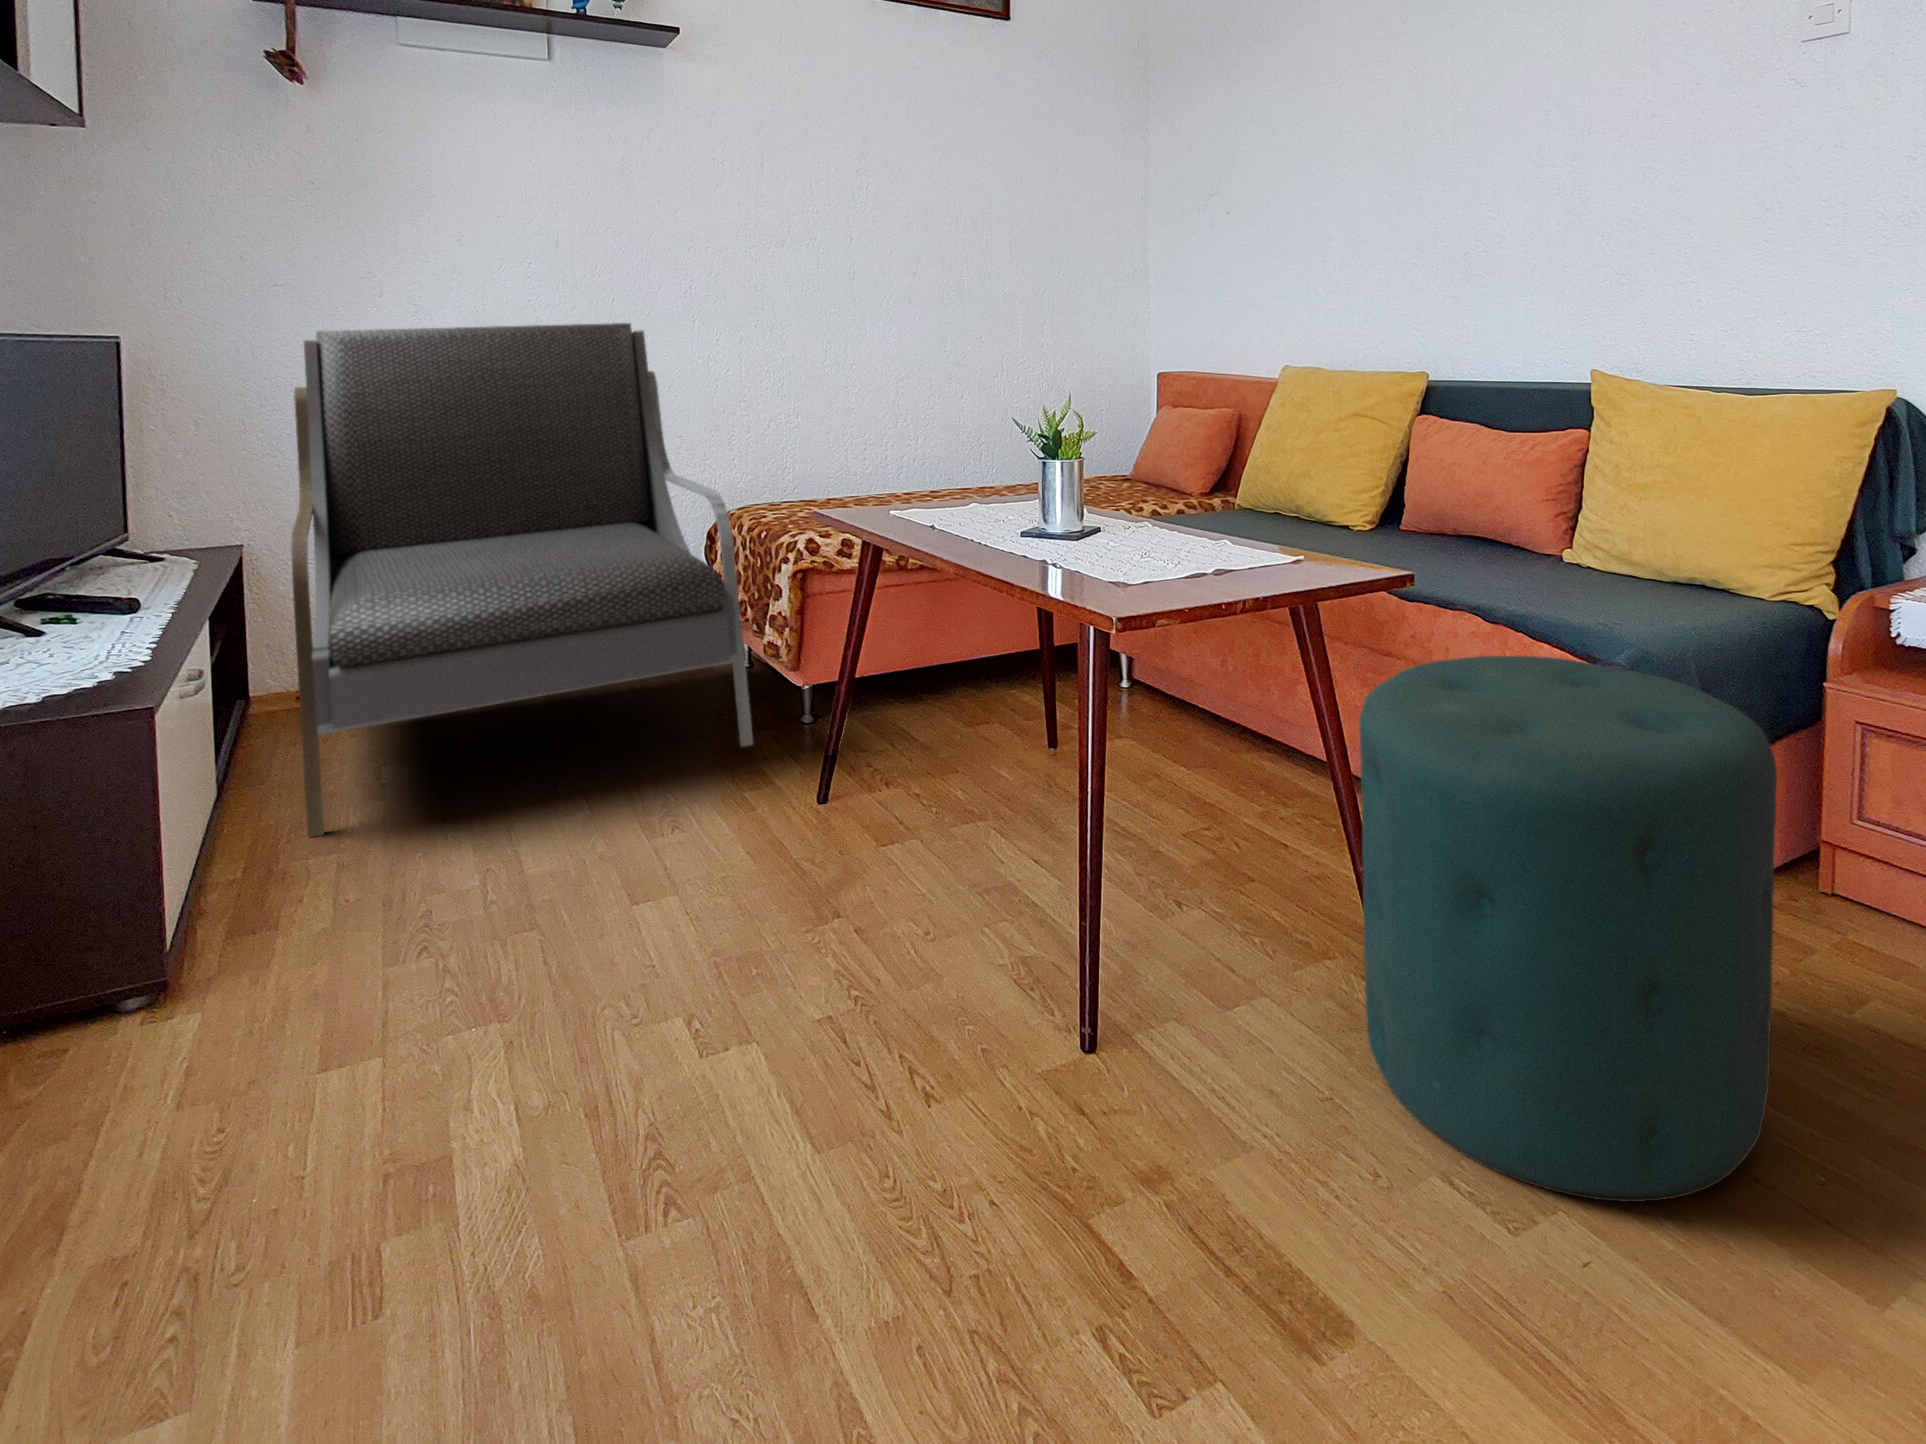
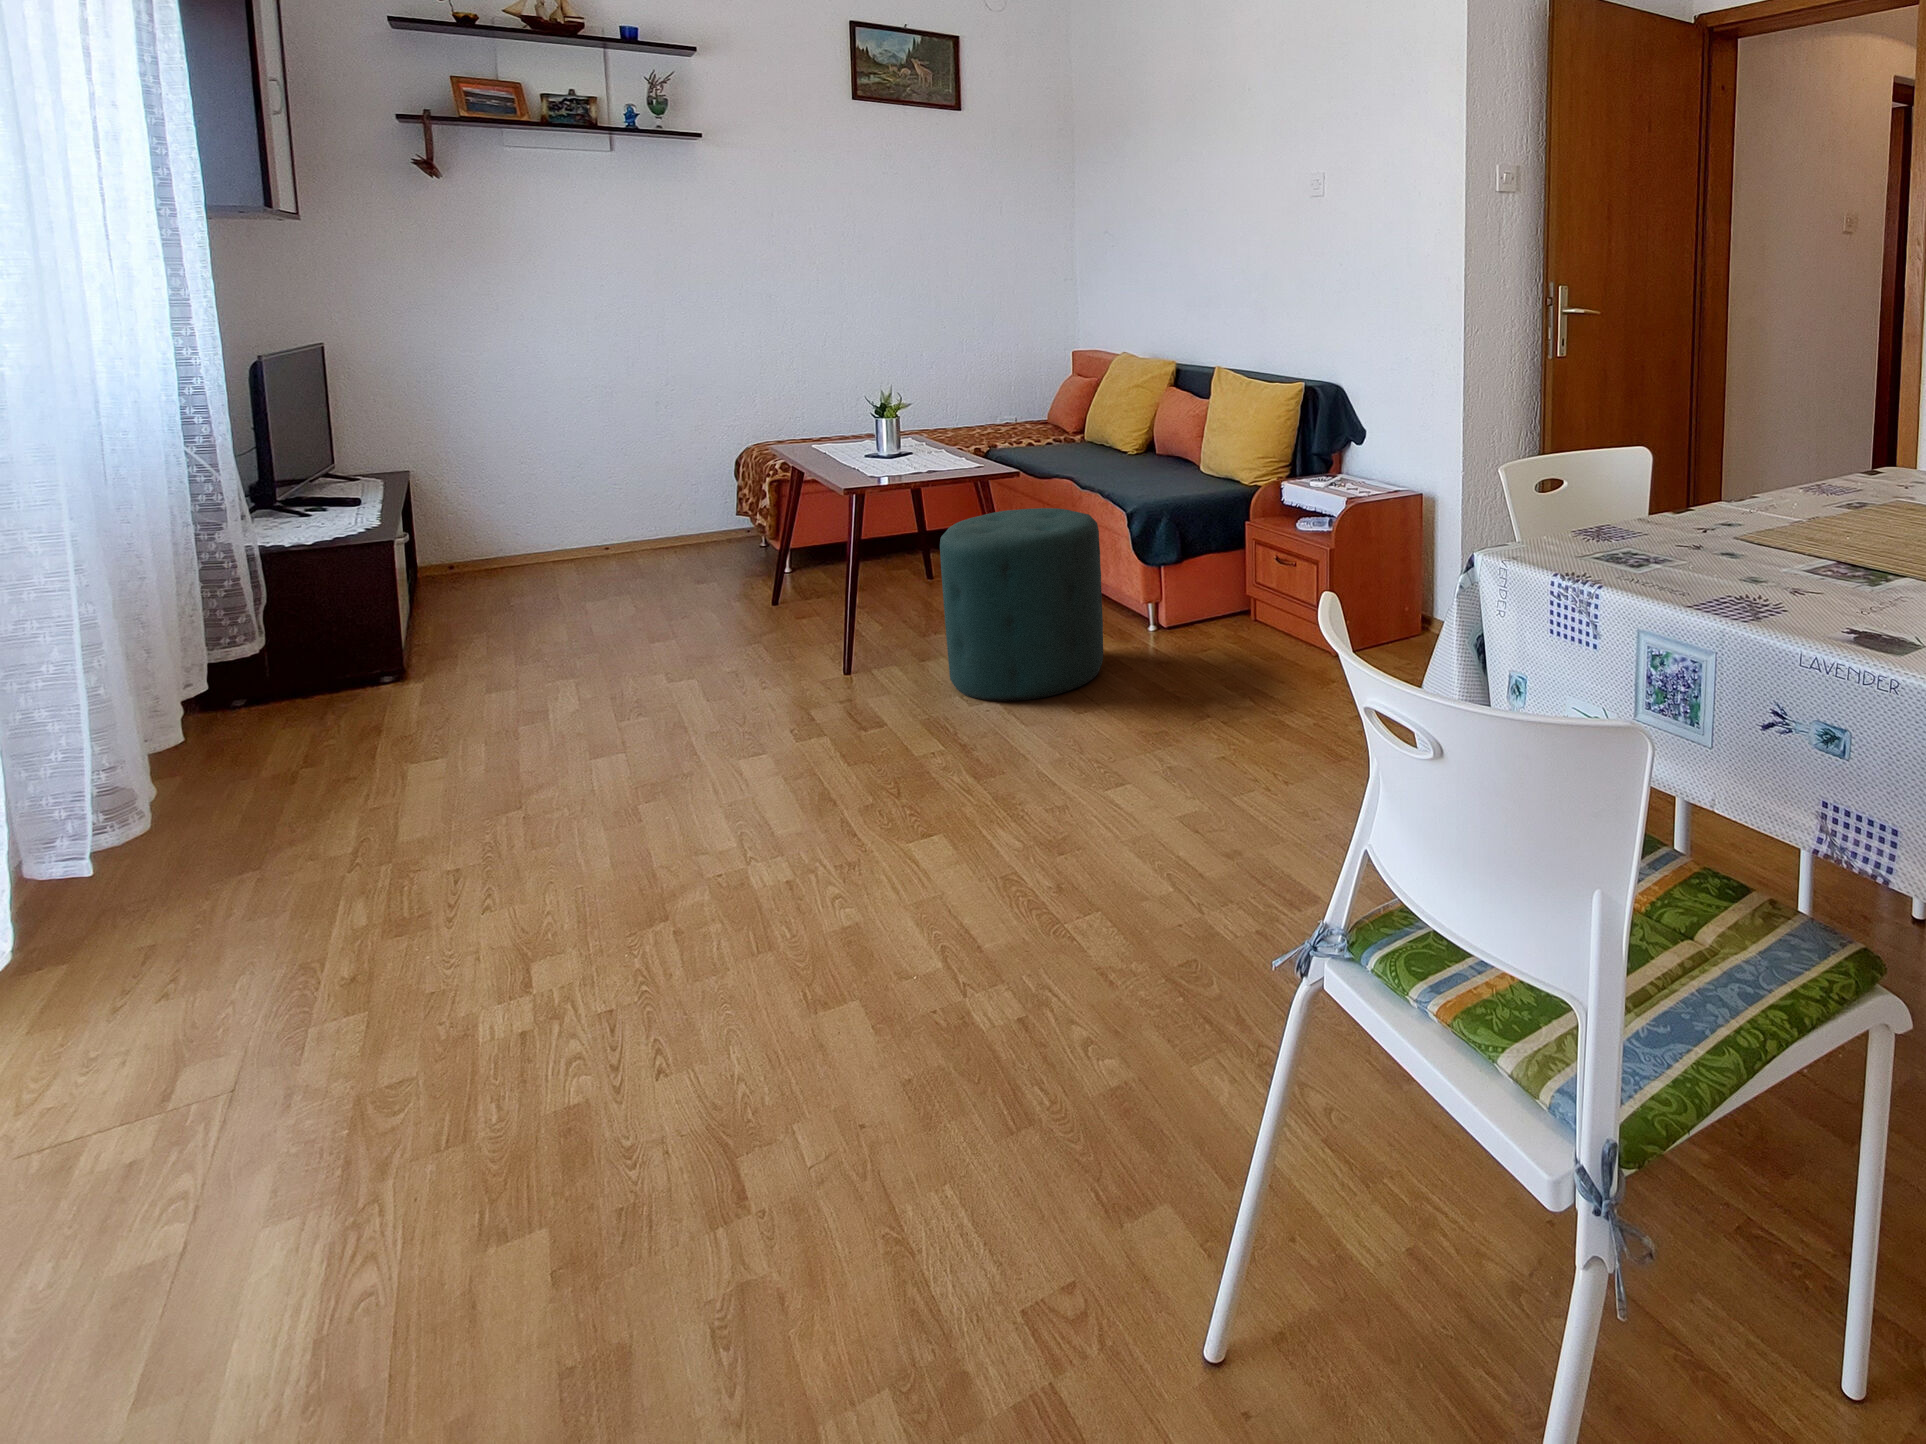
armchair: present [291,323,753,837] -> none [443,327,743,627]

